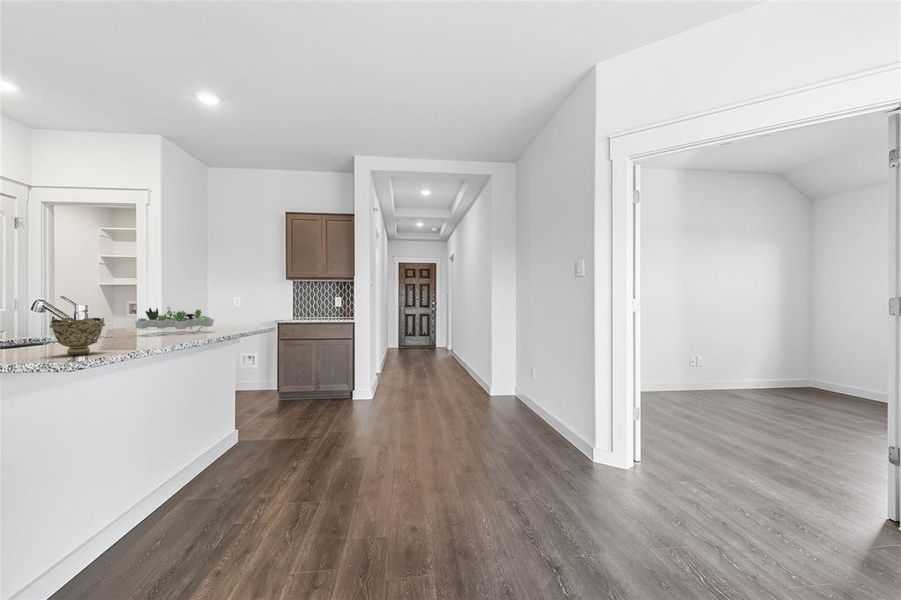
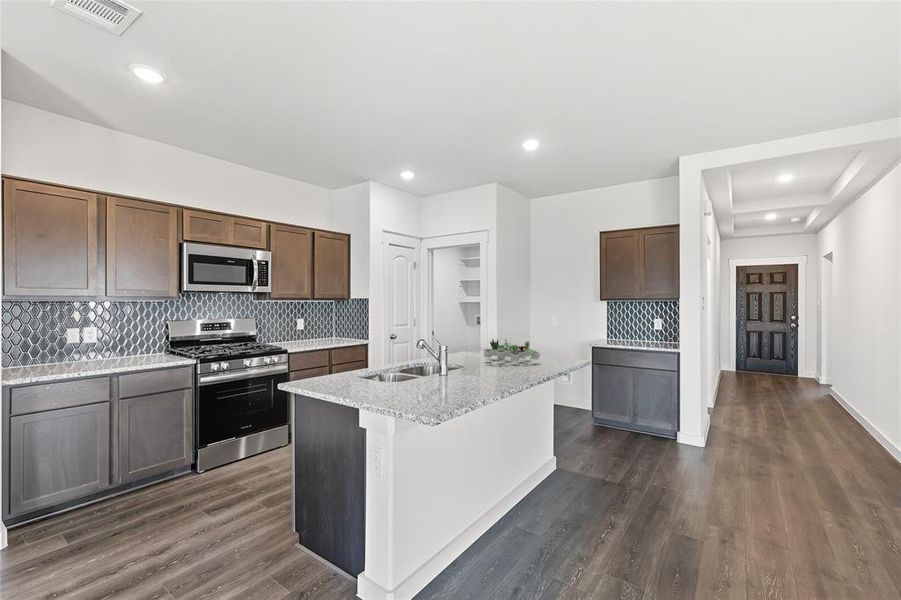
decorative bowl: present [49,318,105,355] -> none [437,363,468,394]

